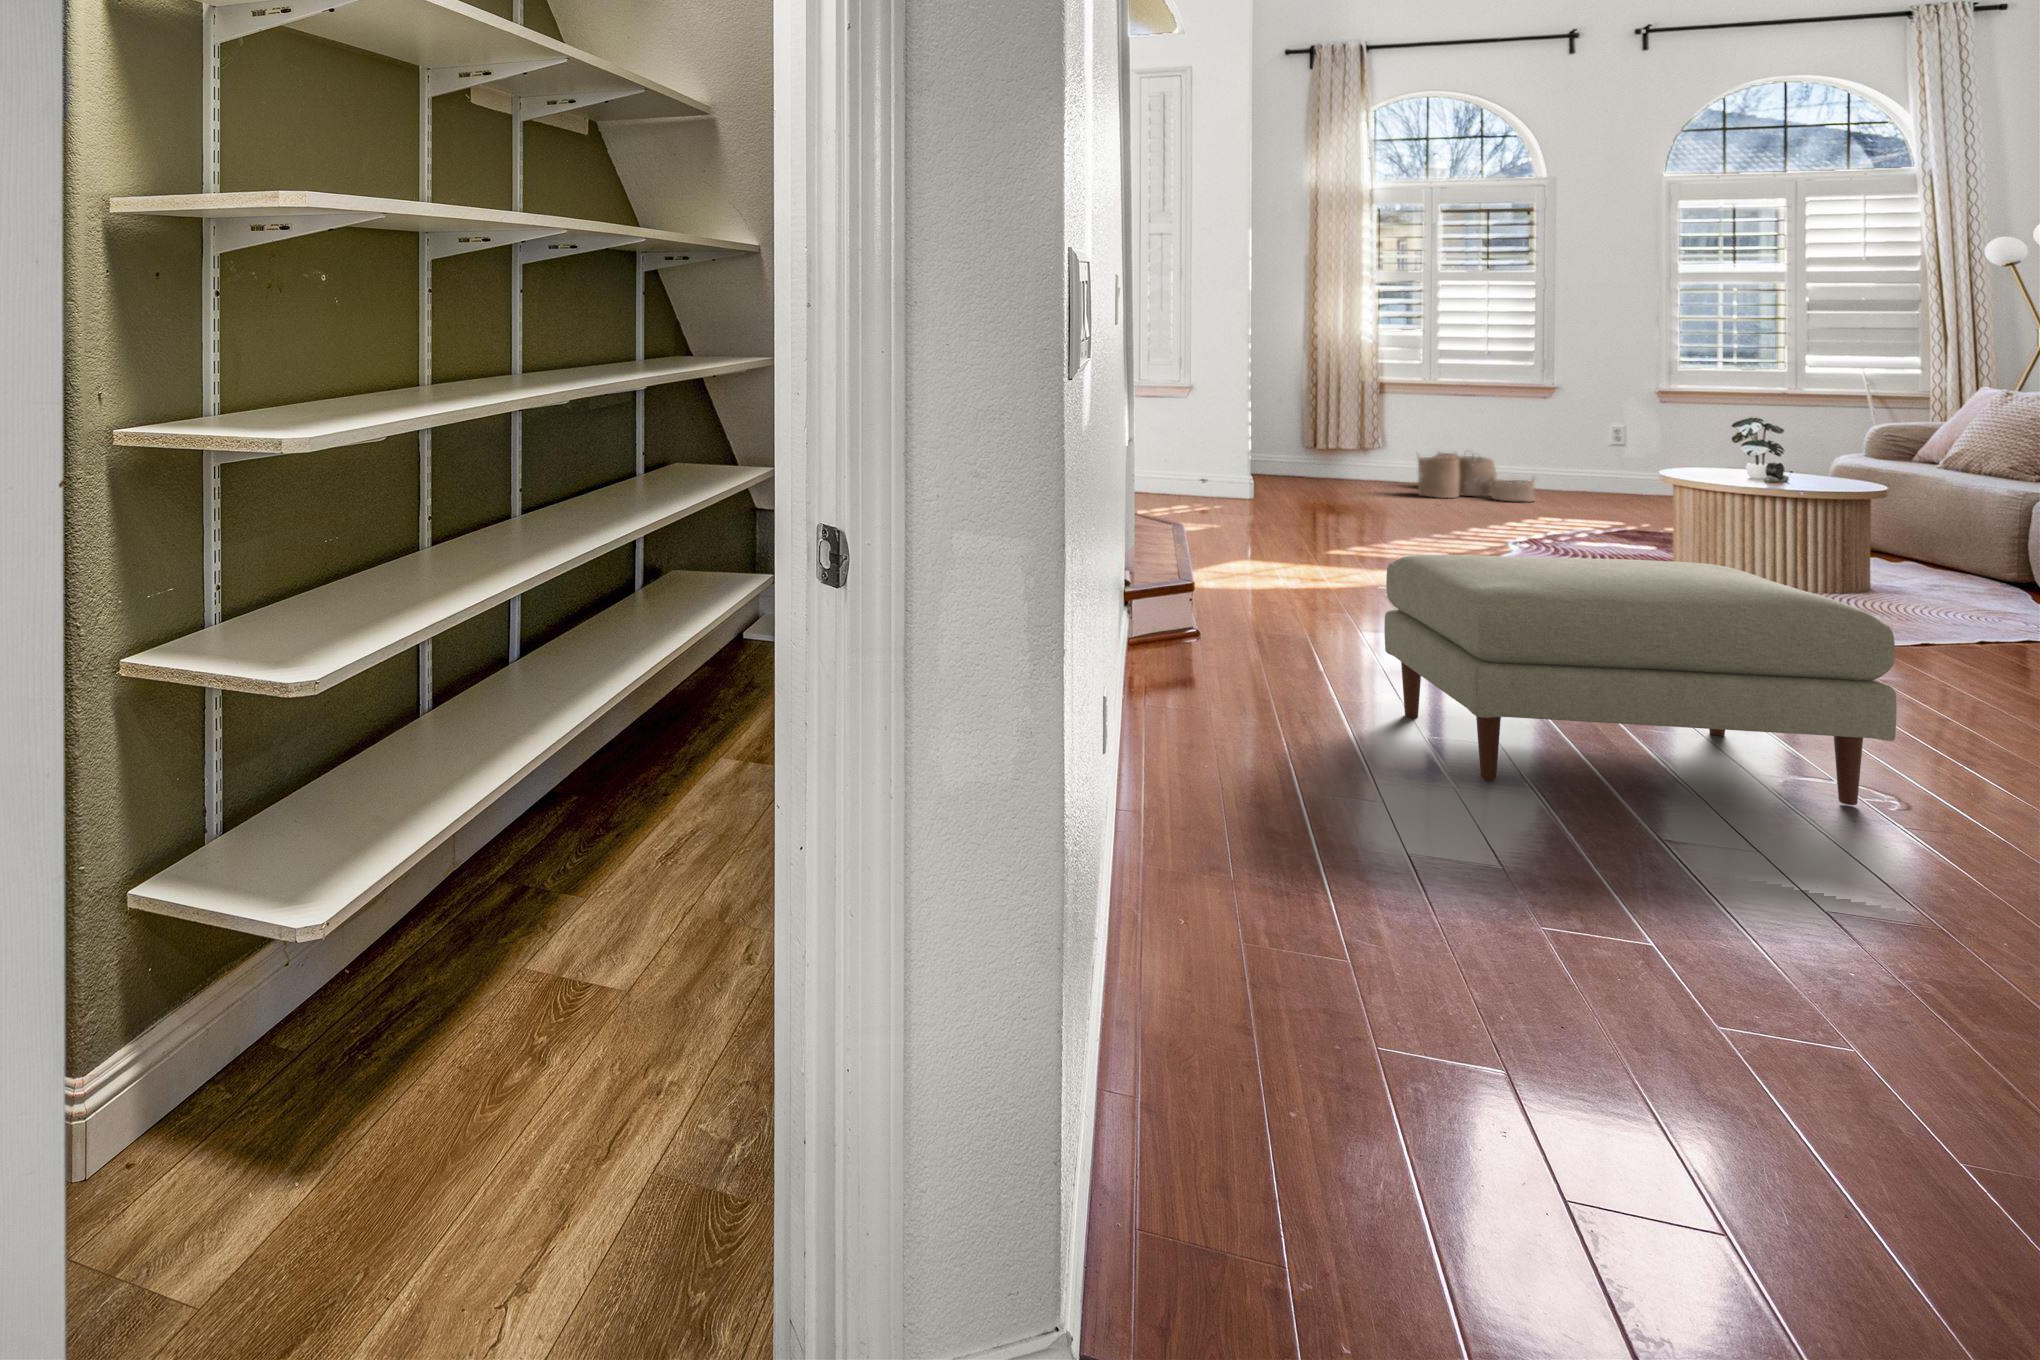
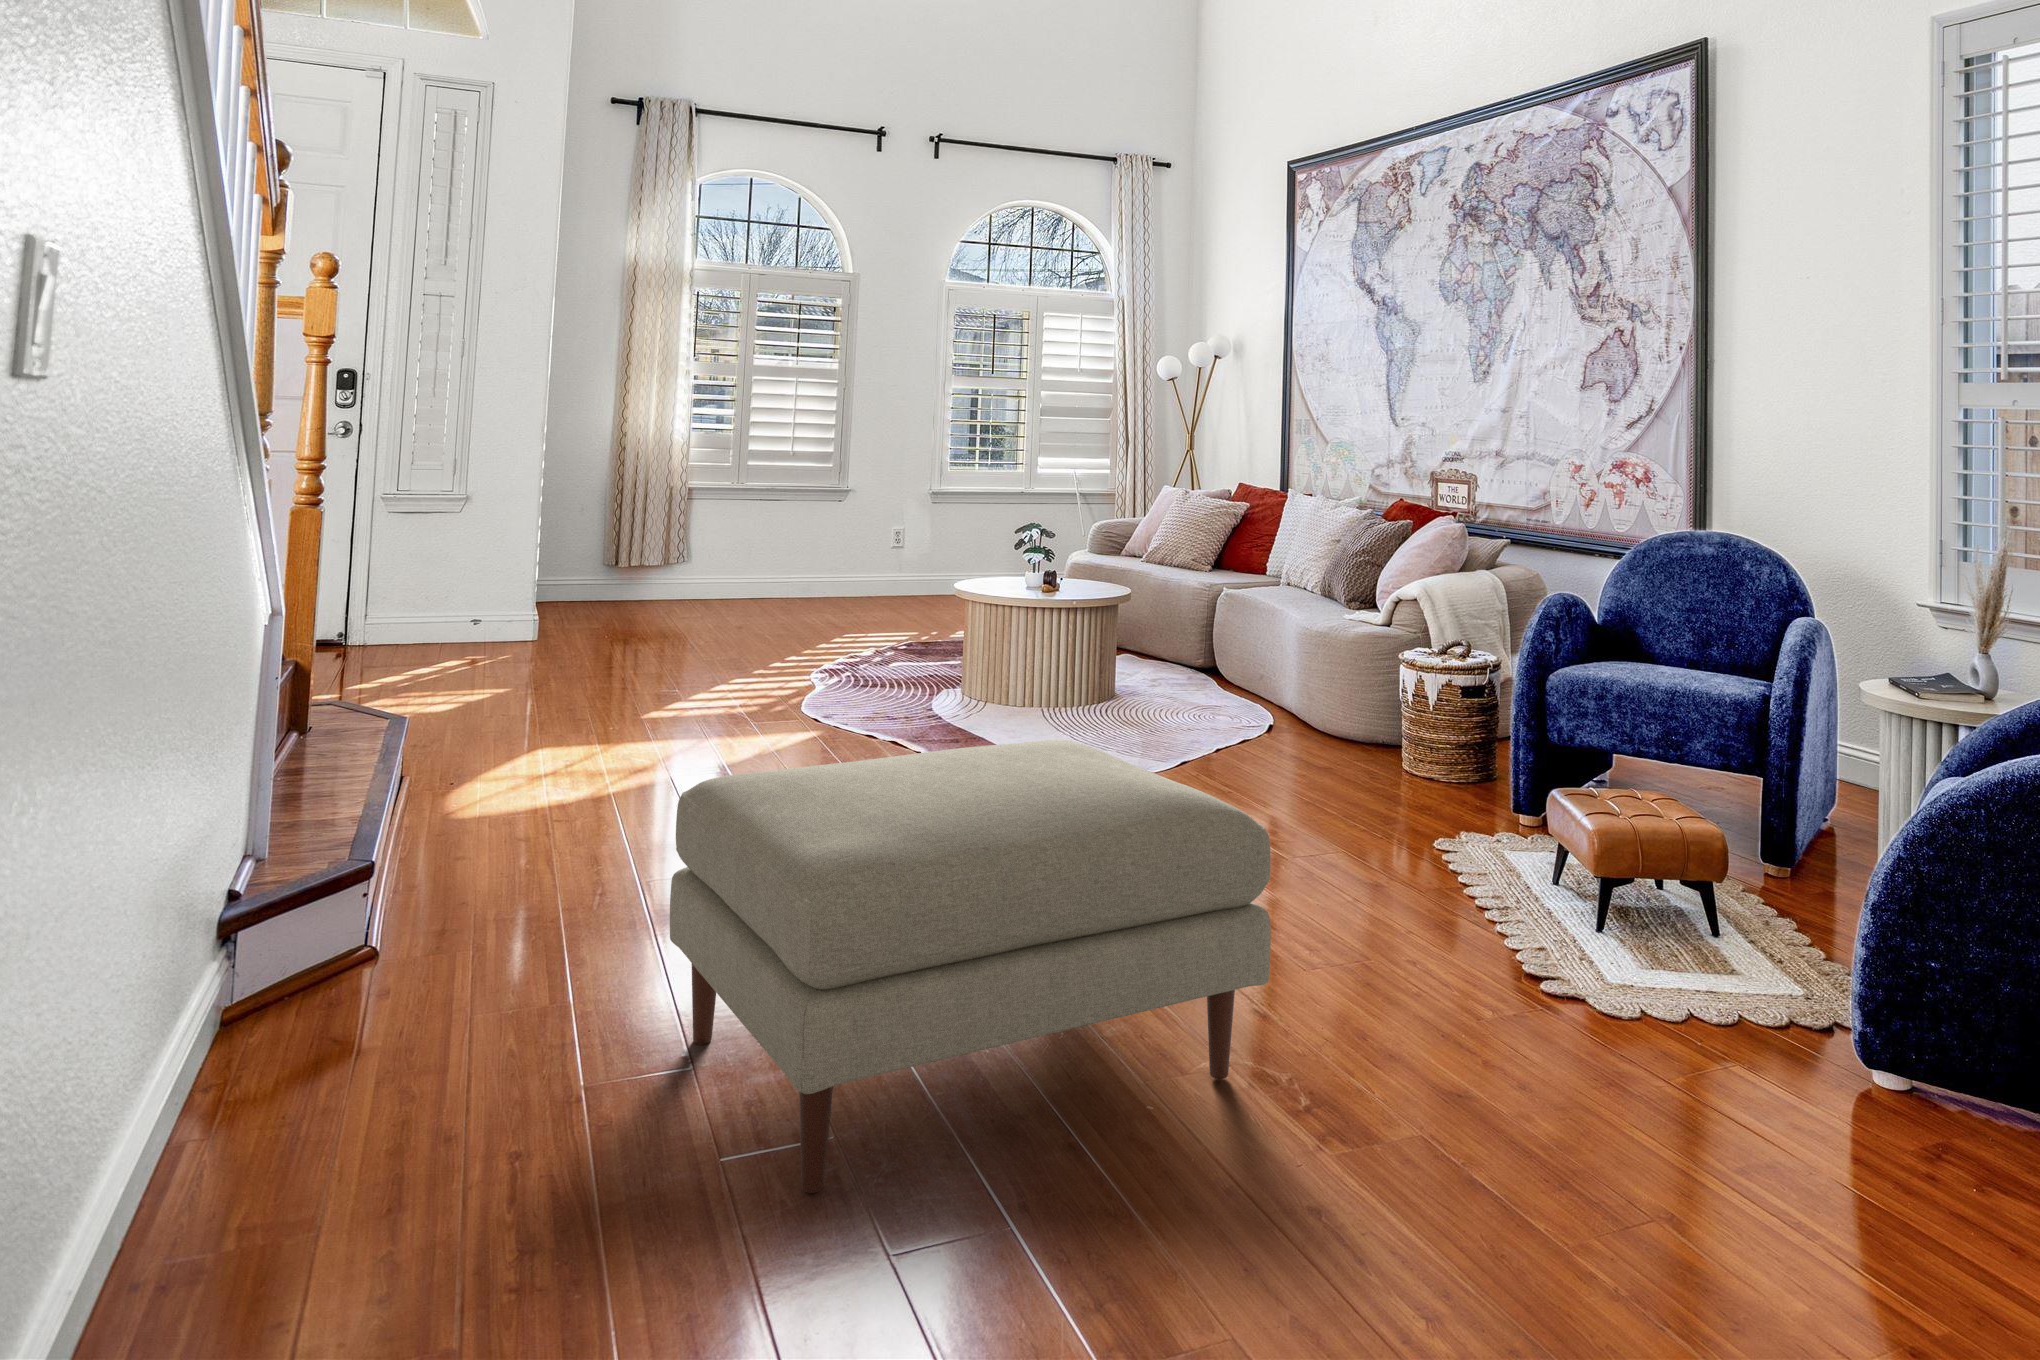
woven basket: present [1418,452,1535,502] -> none [722,557,832,614]

